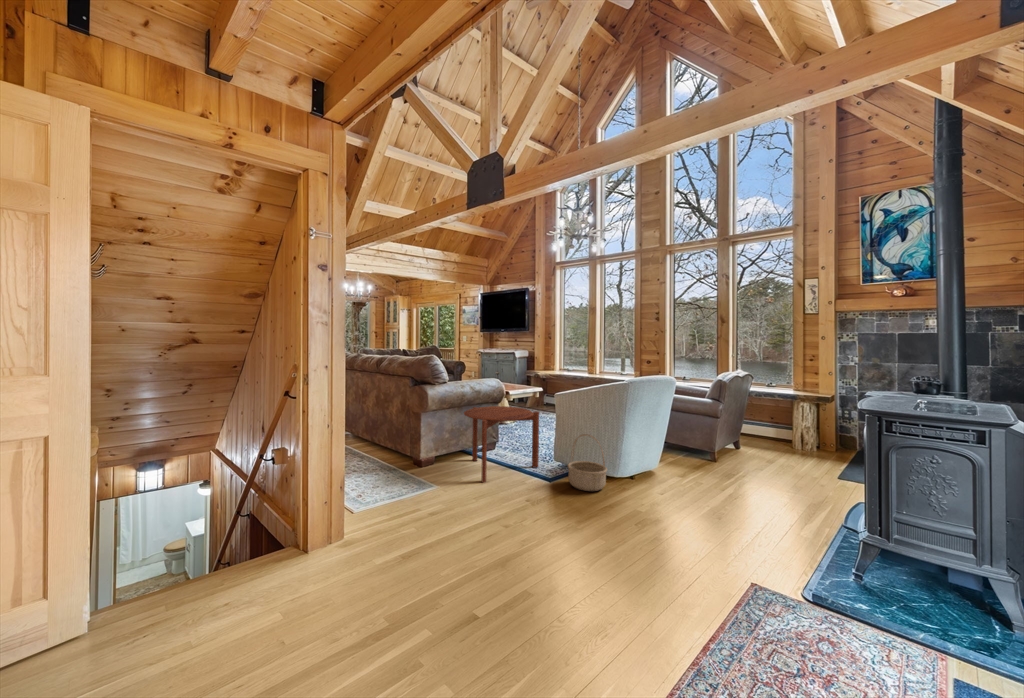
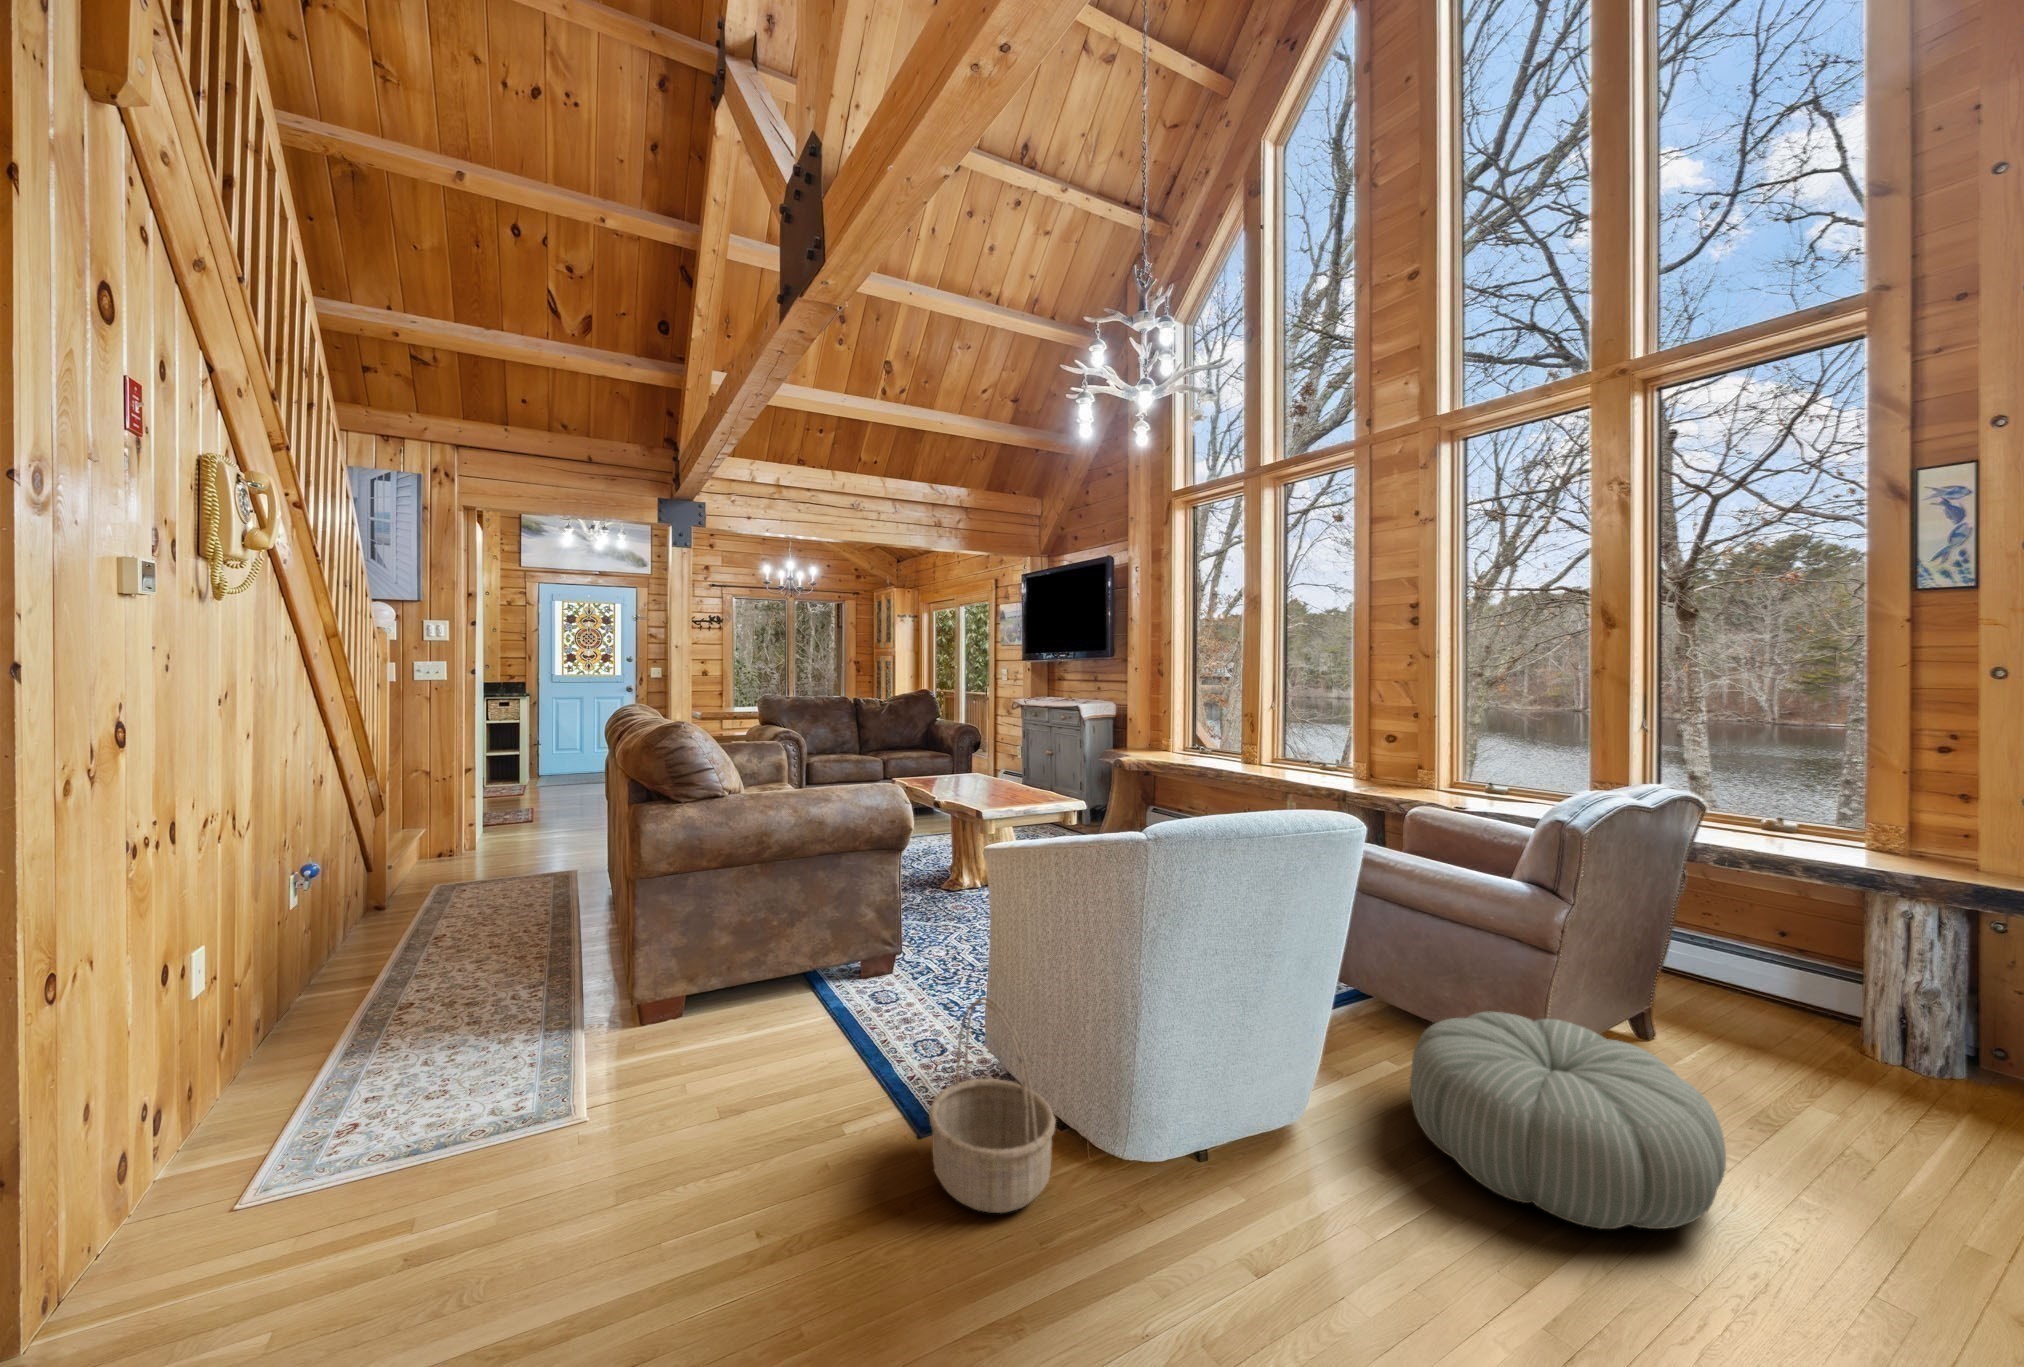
side table: present [464,406,539,483] -> none [692,864,926,1116]
pouf: none [686,436,765,480] -> present [1410,1012,1726,1229]

